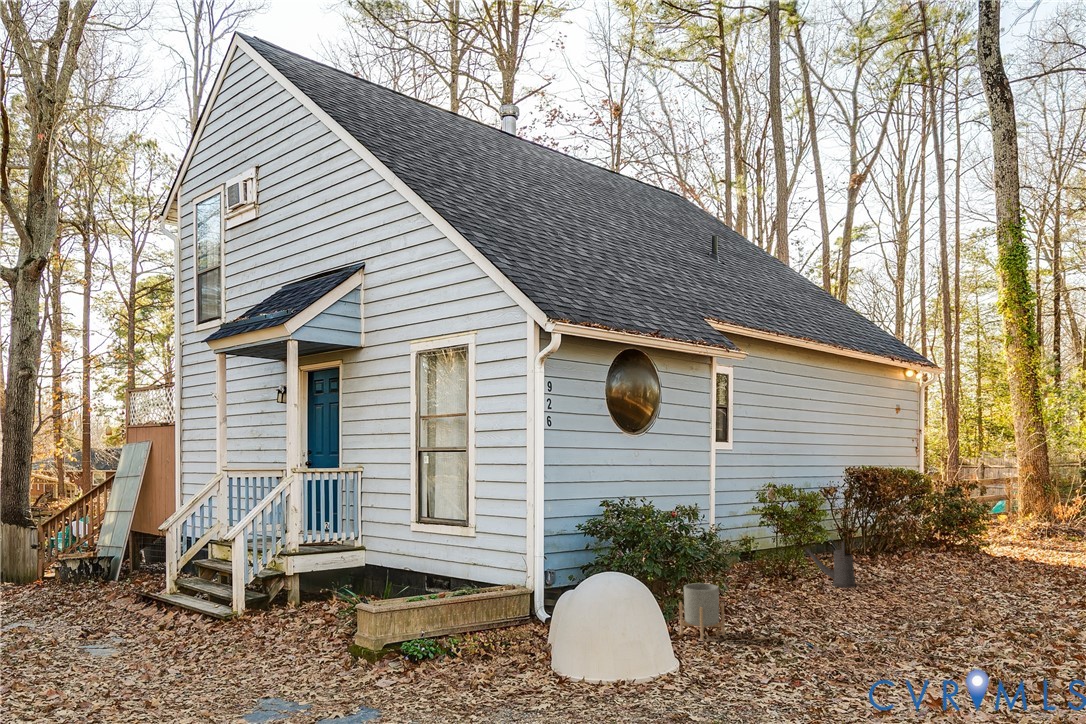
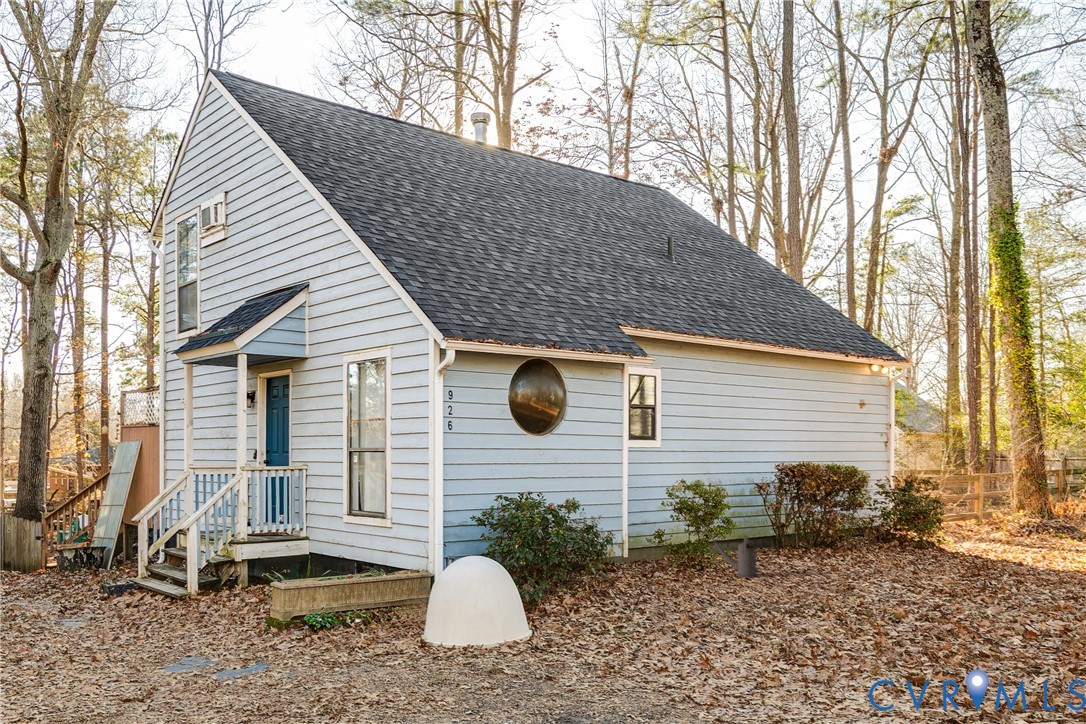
planter: present [679,583,725,641] -> none [562,569,601,619]

